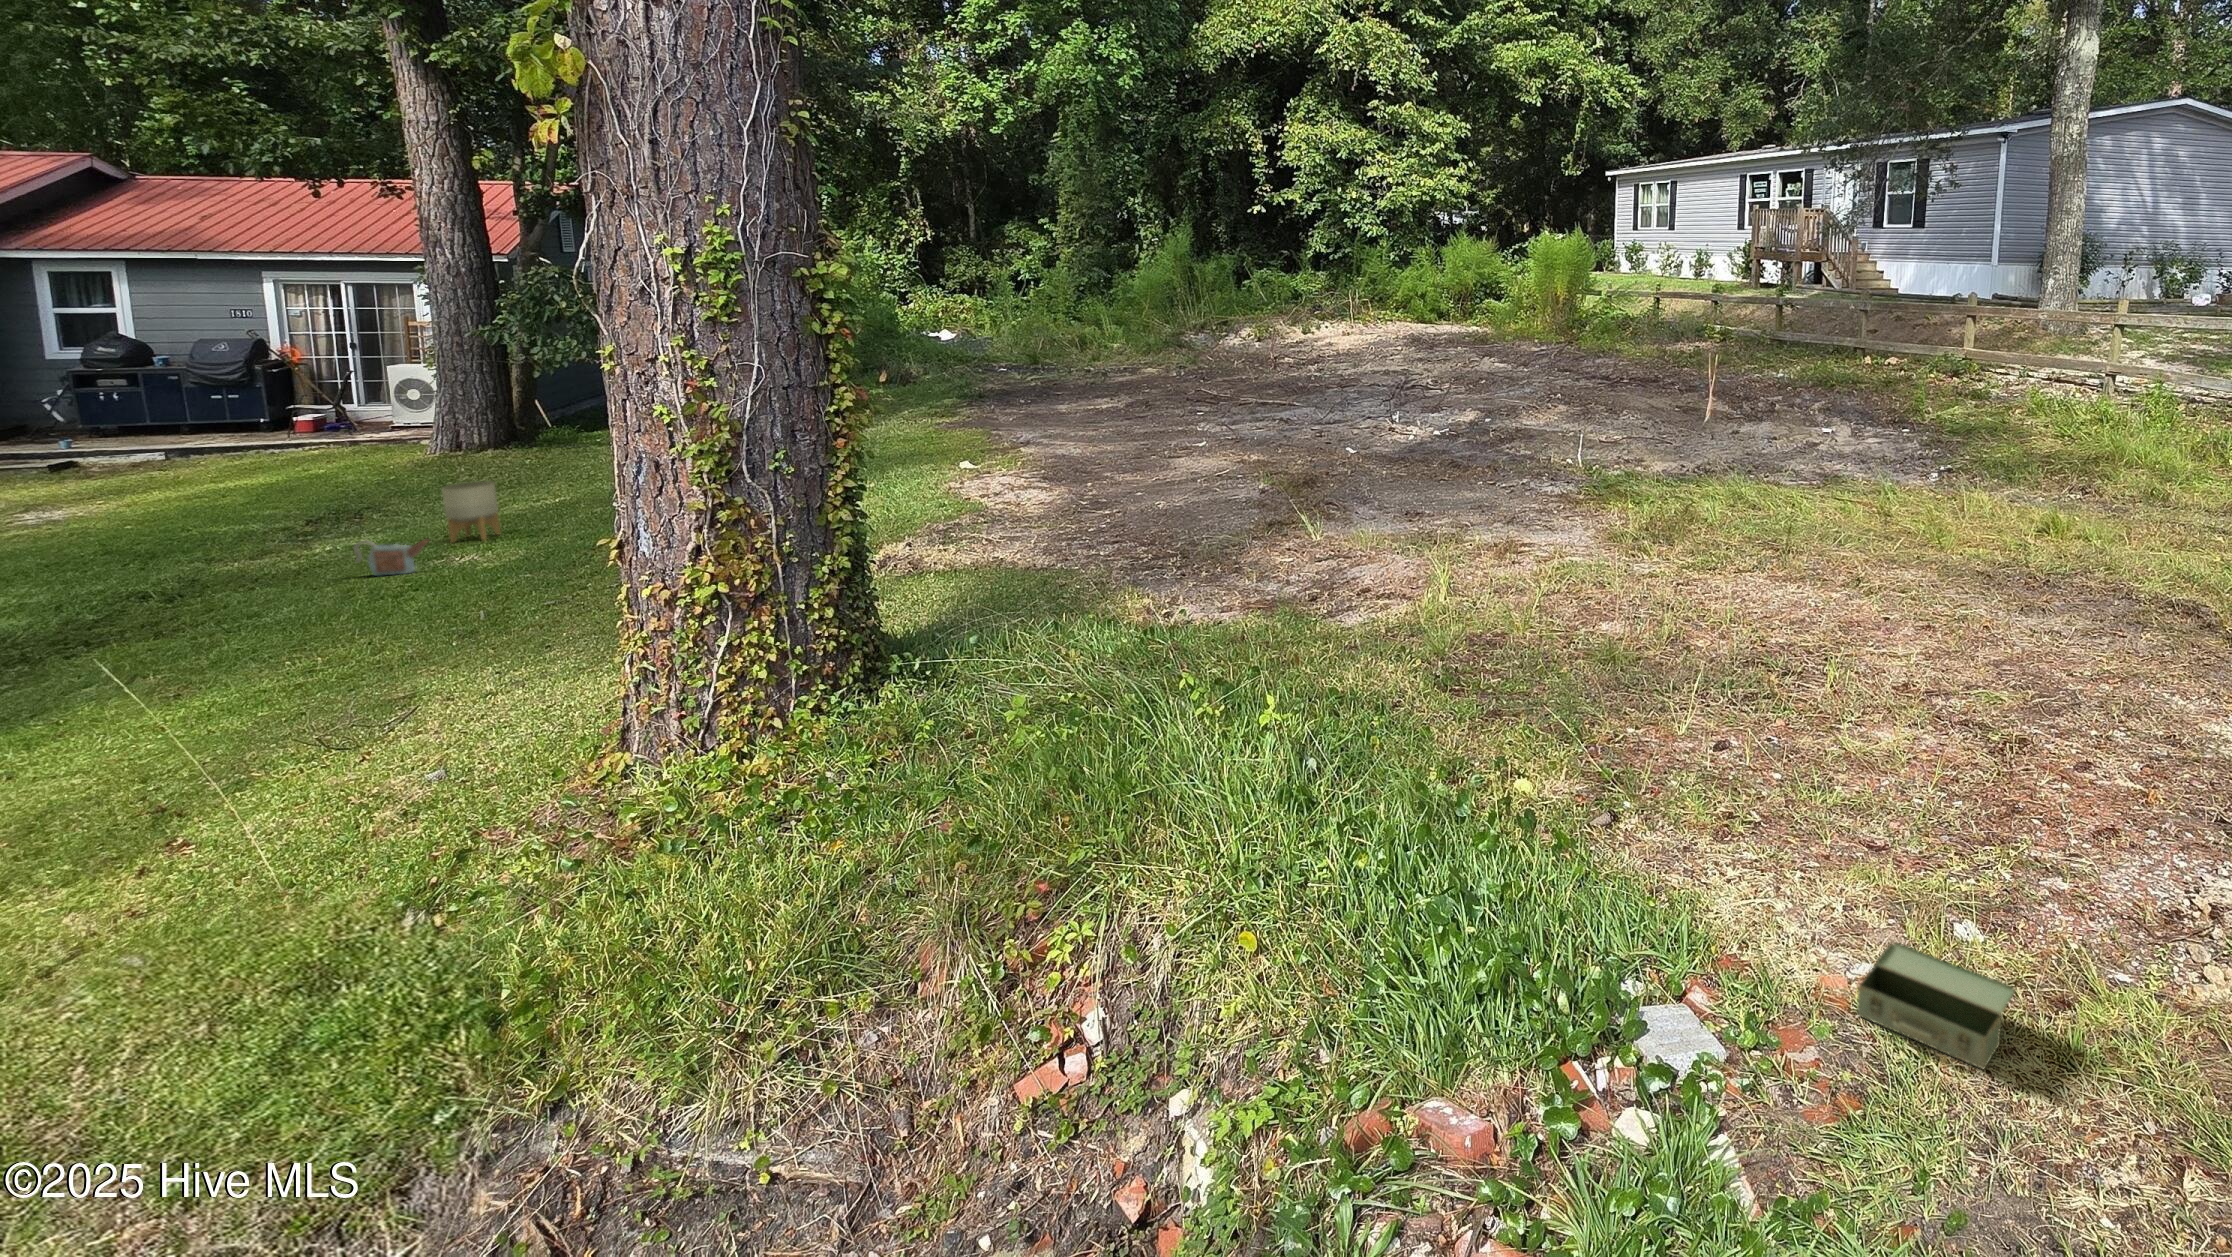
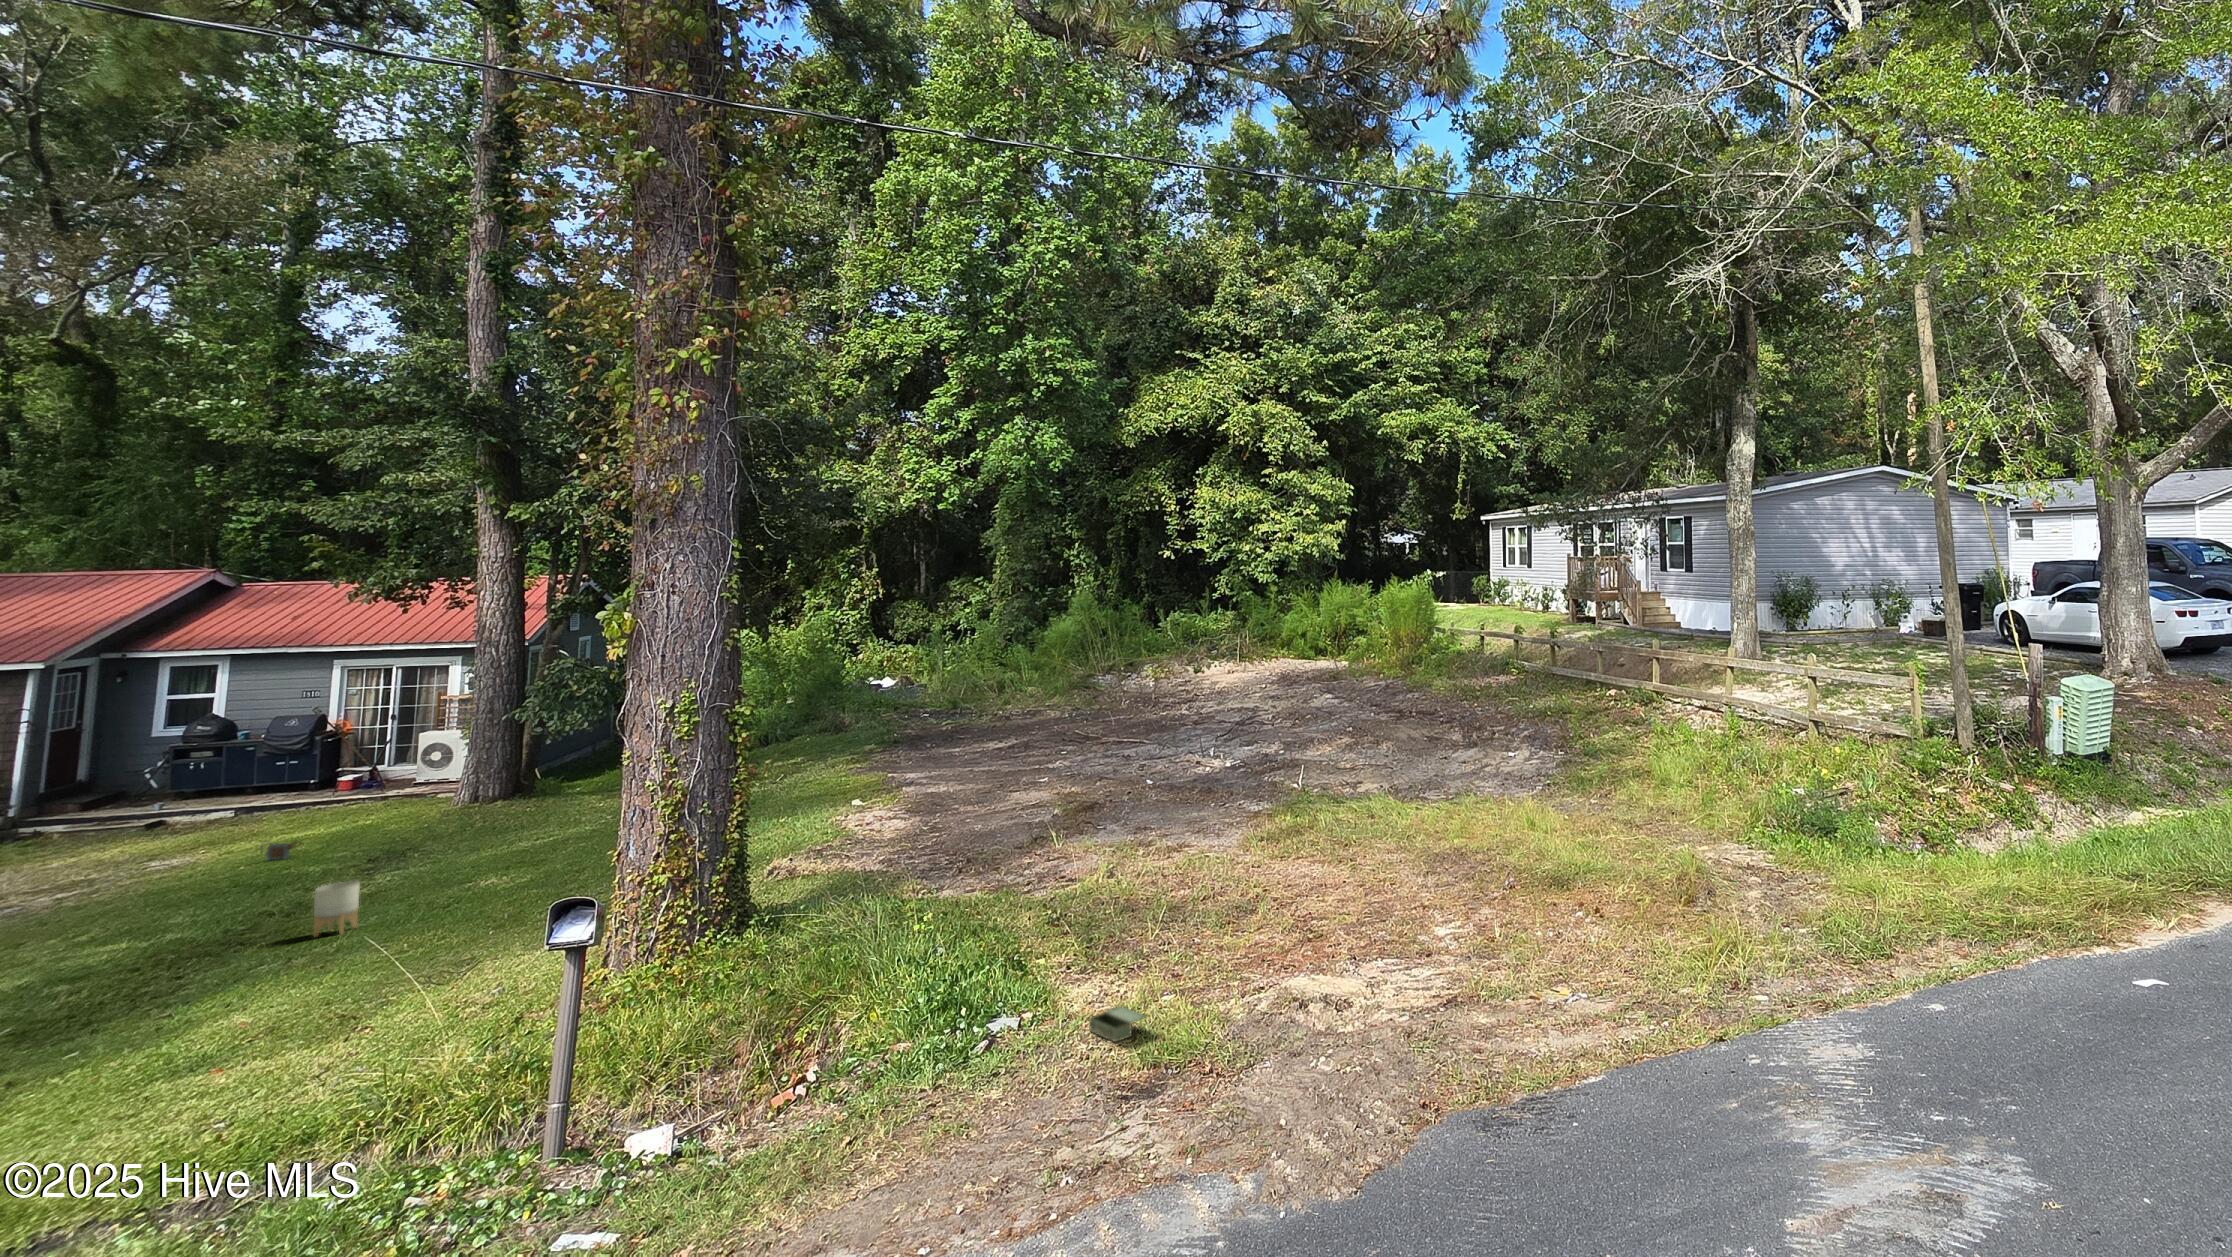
planter: present [442,481,501,543] -> present [313,881,360,937]
watering can: present [353,539,429,576] -> present [260,841,298,860]

